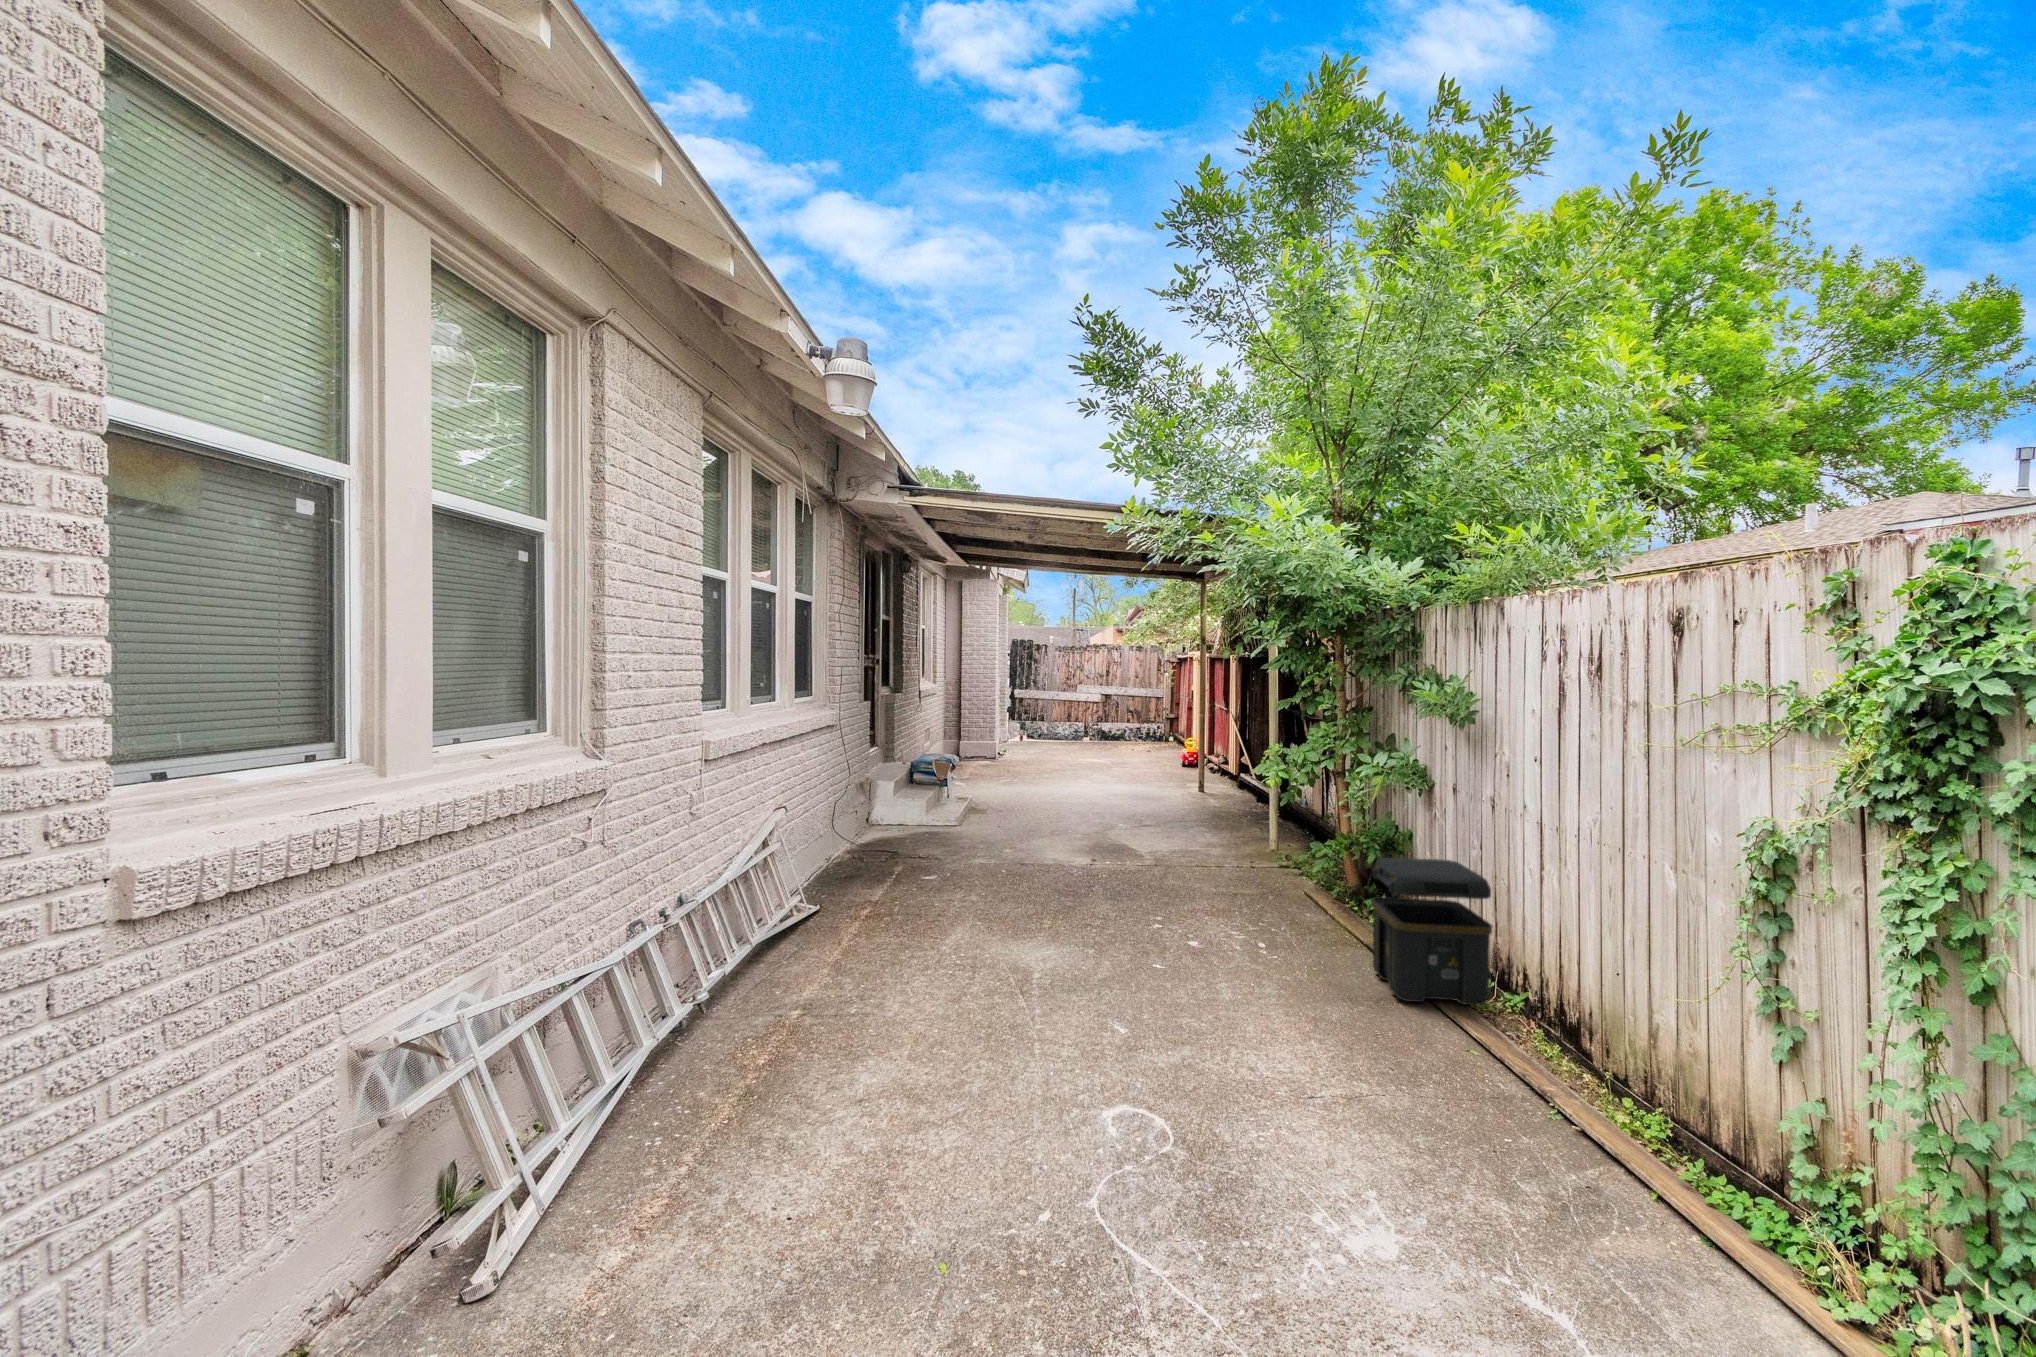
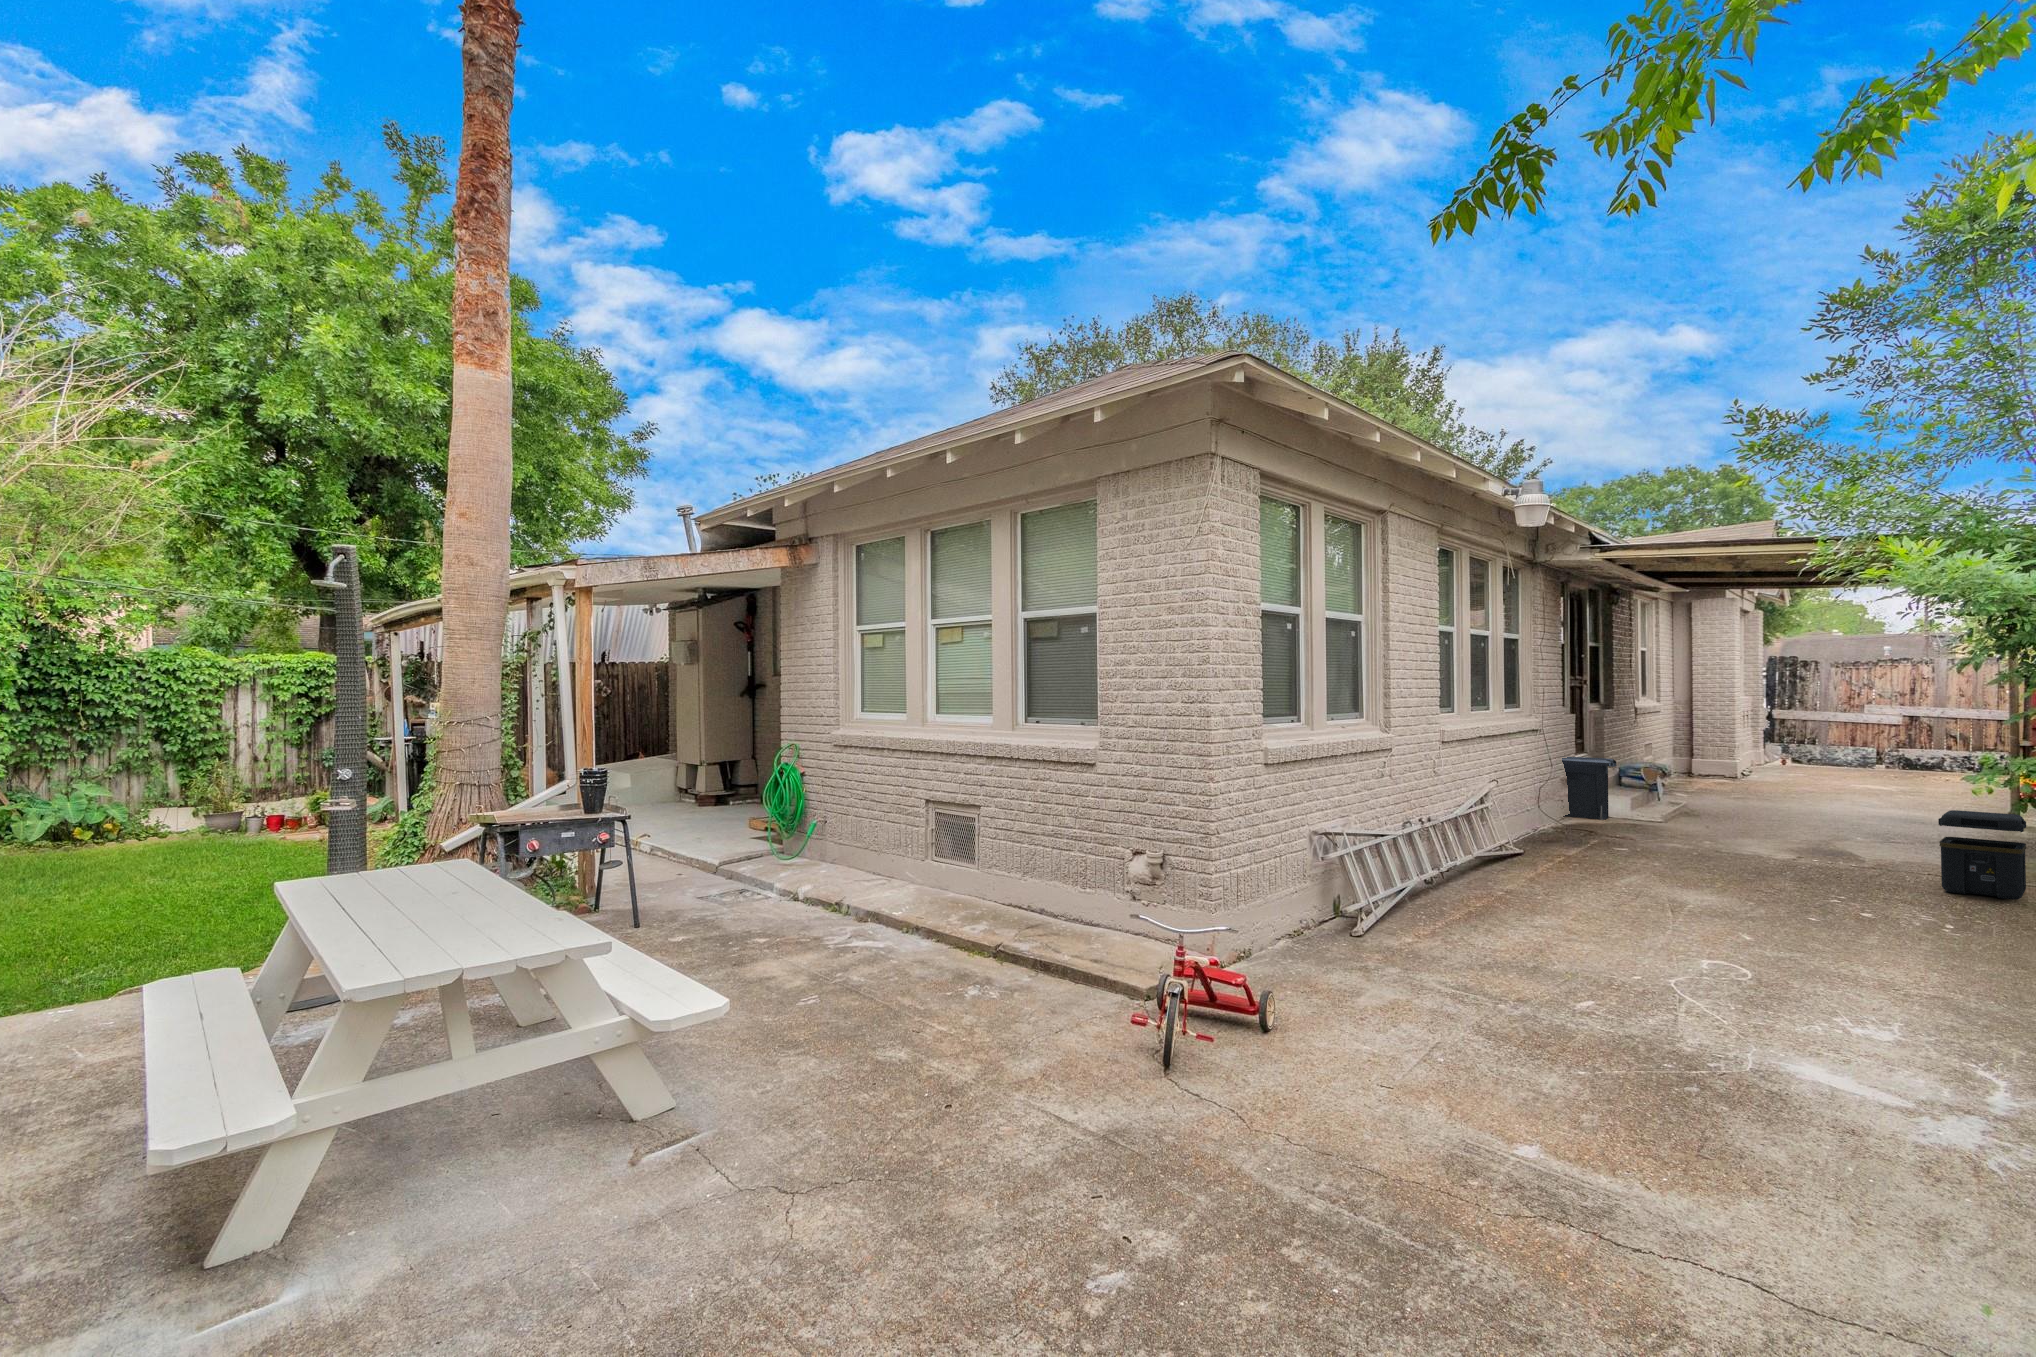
trash can: none [832,769,918,862] -> present [1562,757,1616,820]

